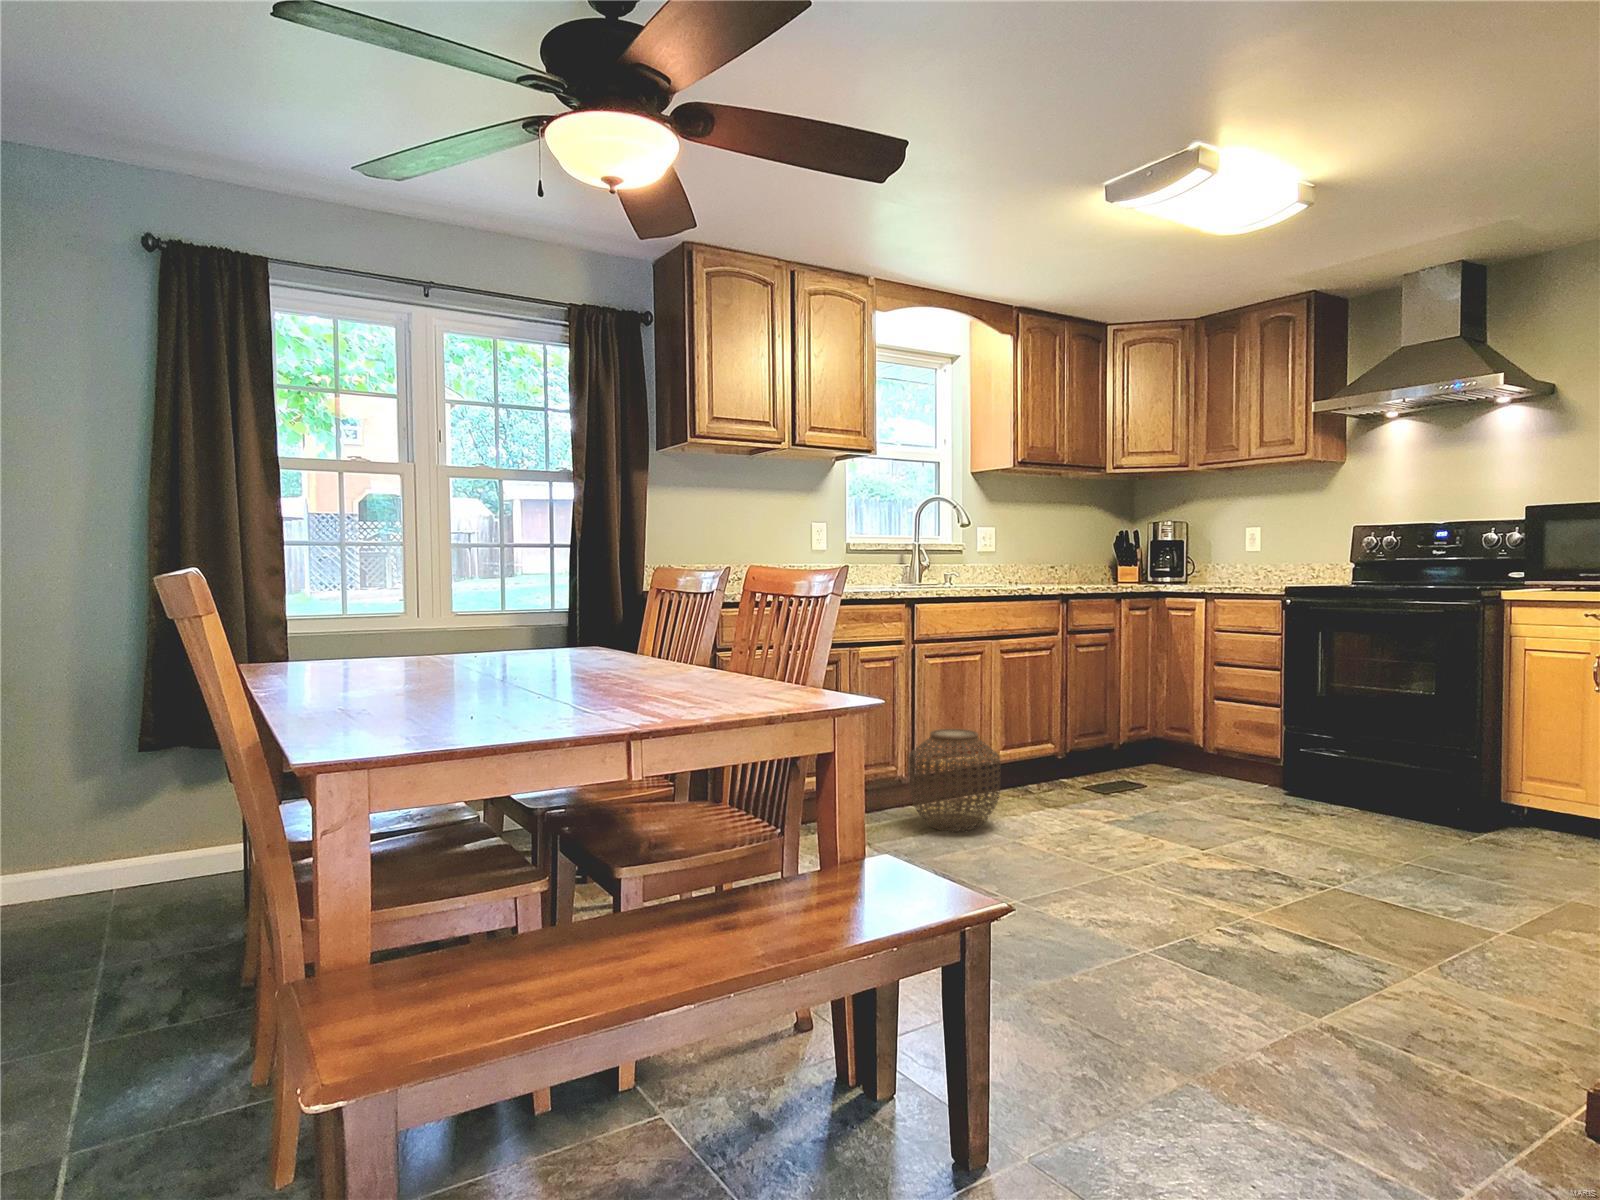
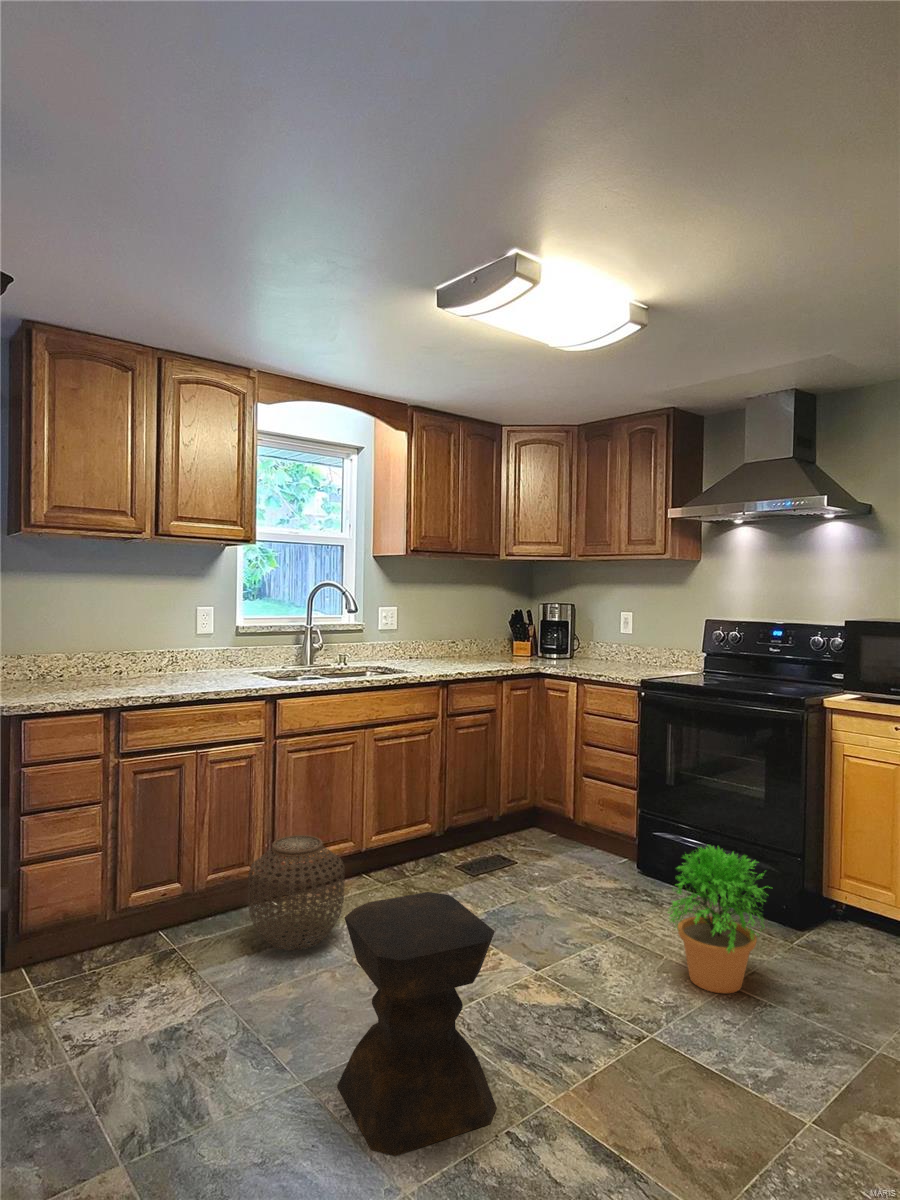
potted plant: none [1341,722,1457,866] -> present [668,845,766,993]
stool: none [1054,740,1206,935] -> present [337,892,497,1156]

